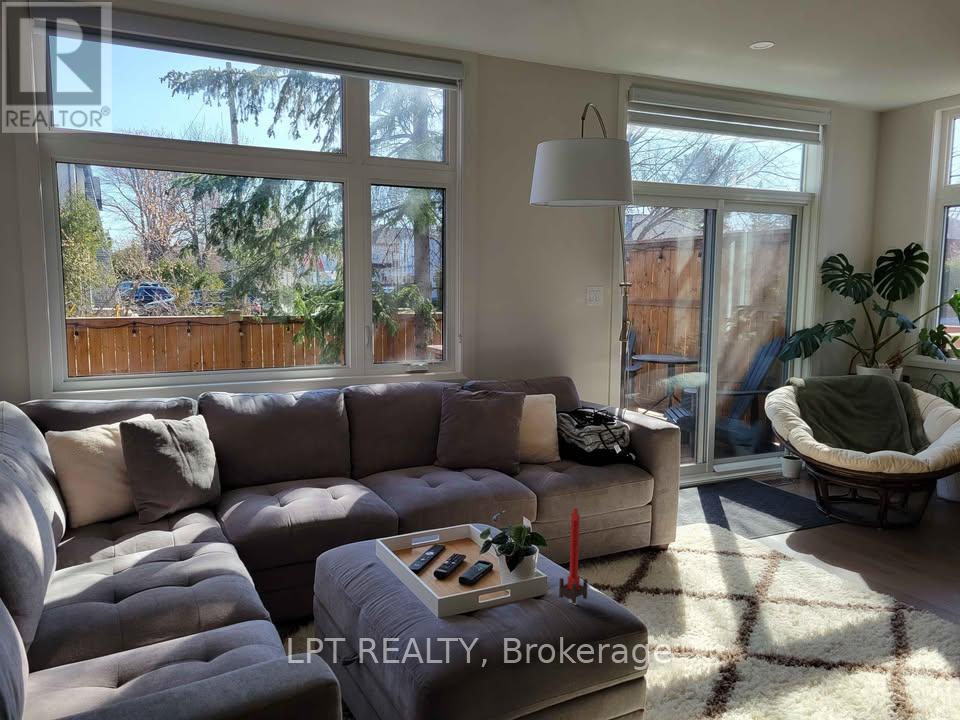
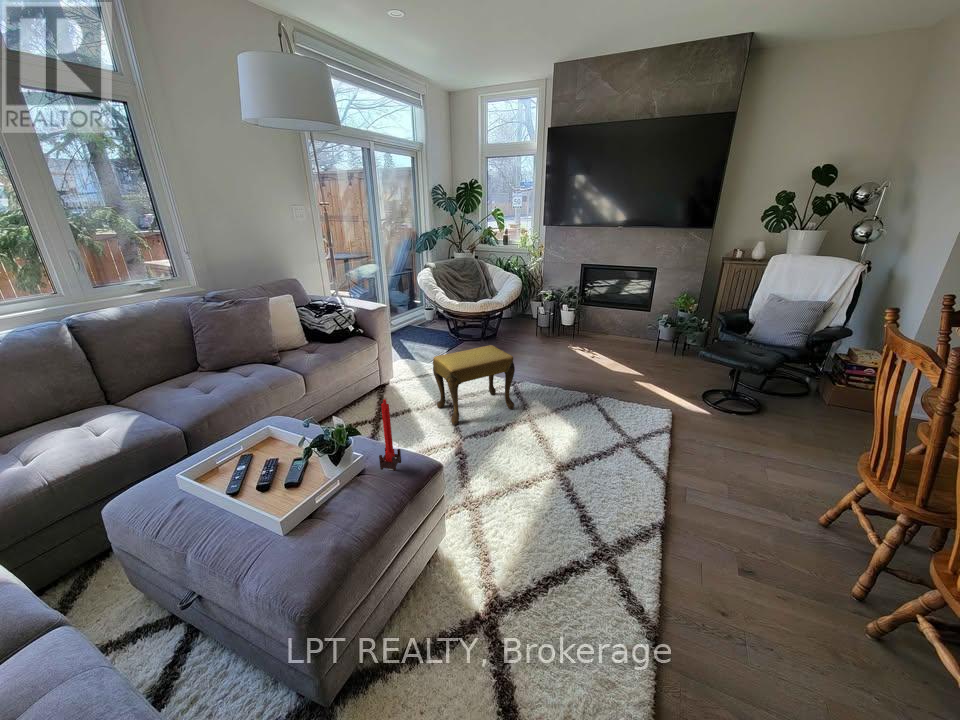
footstool: none [725,513,866,640] -> present [433,345,515,425]

